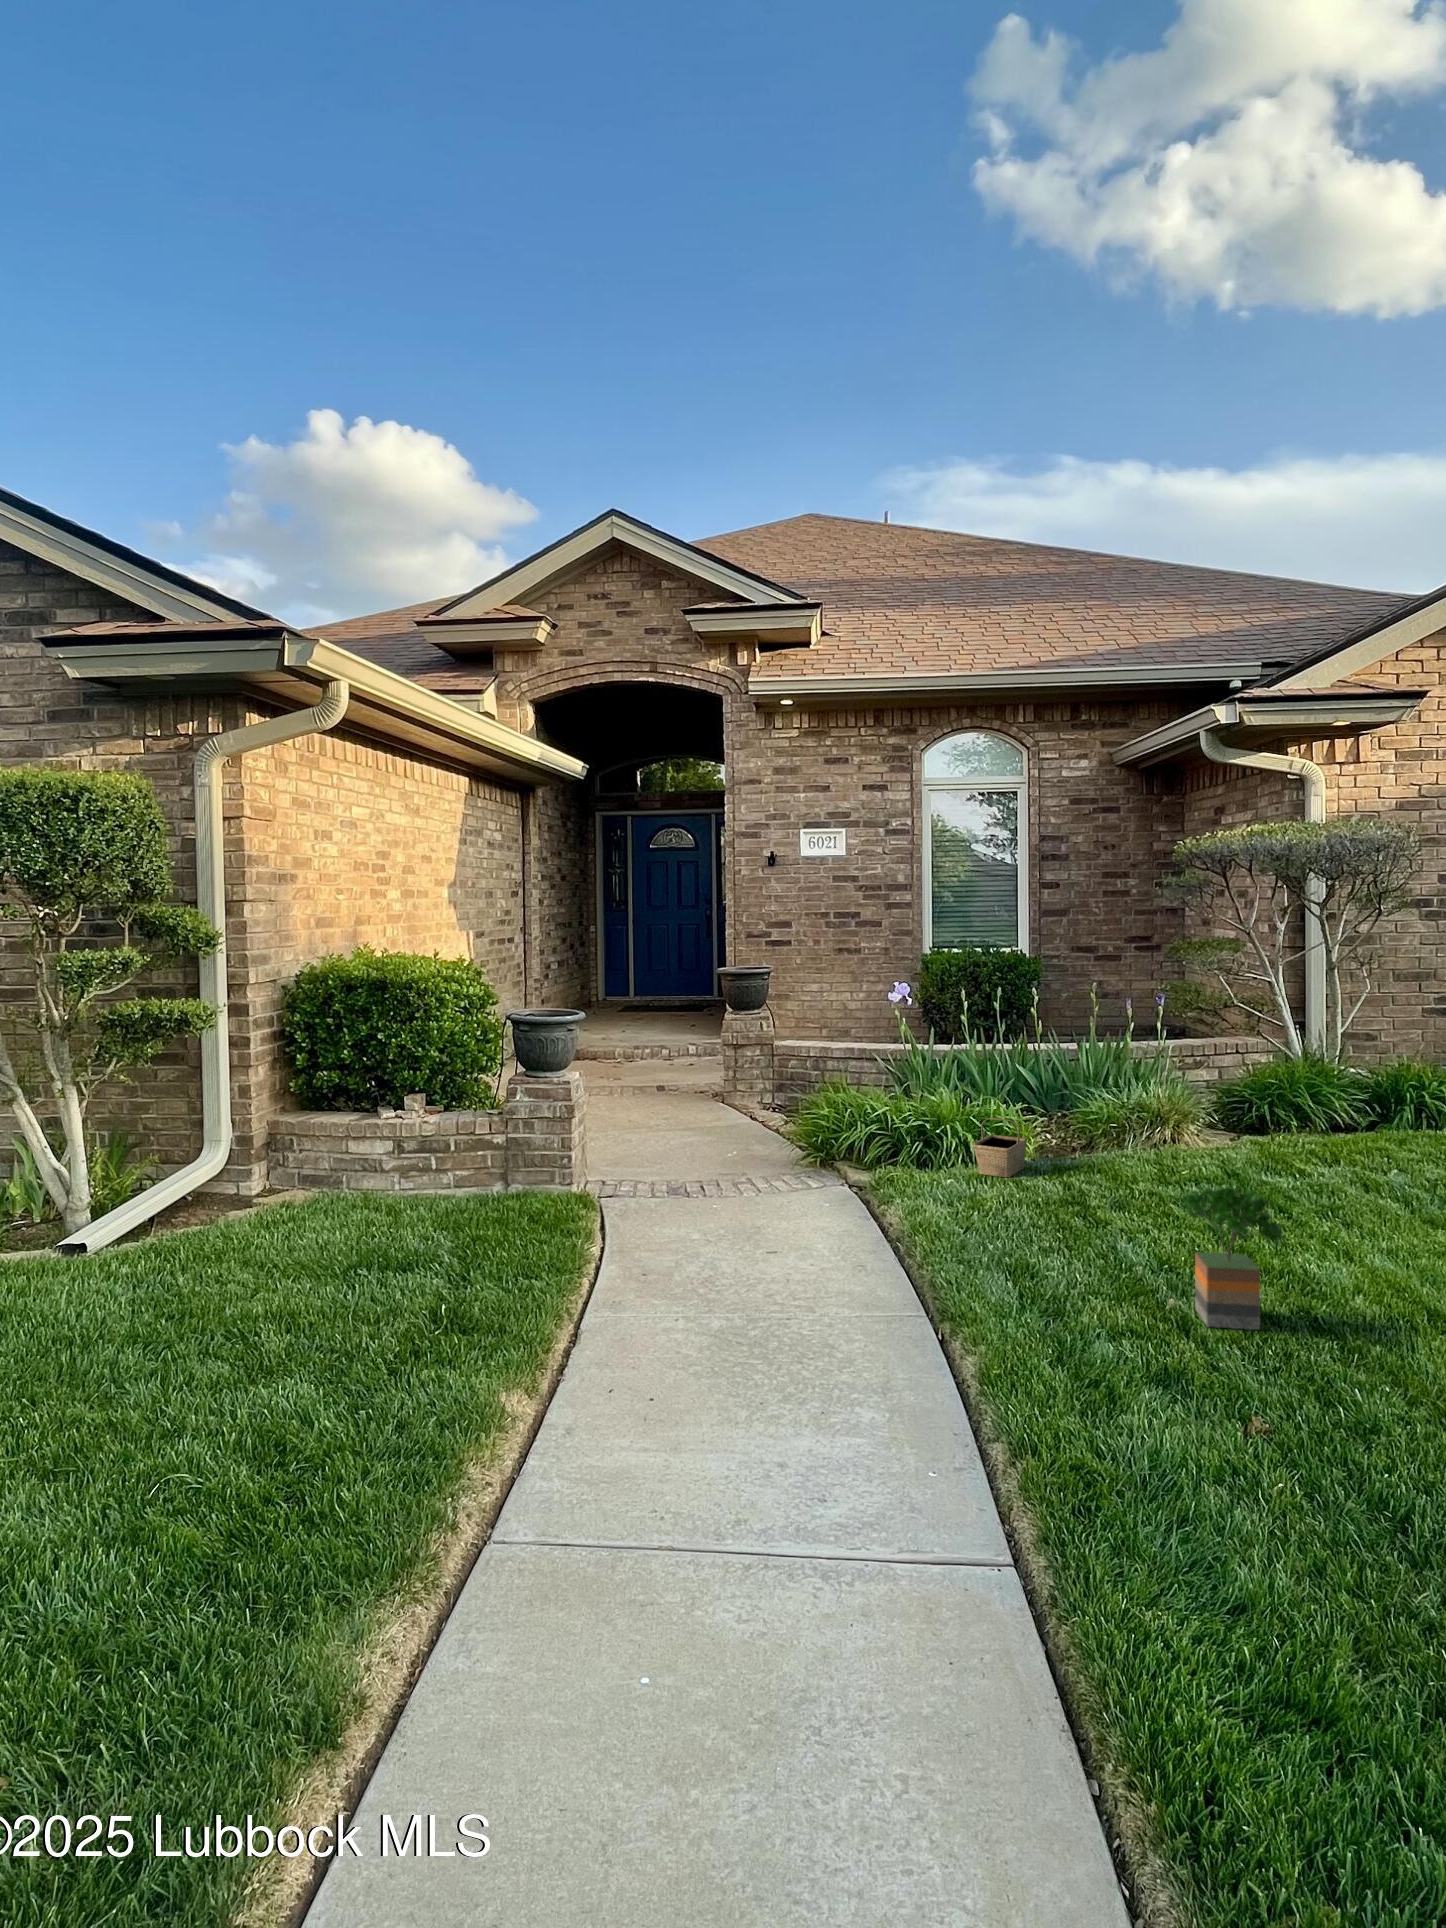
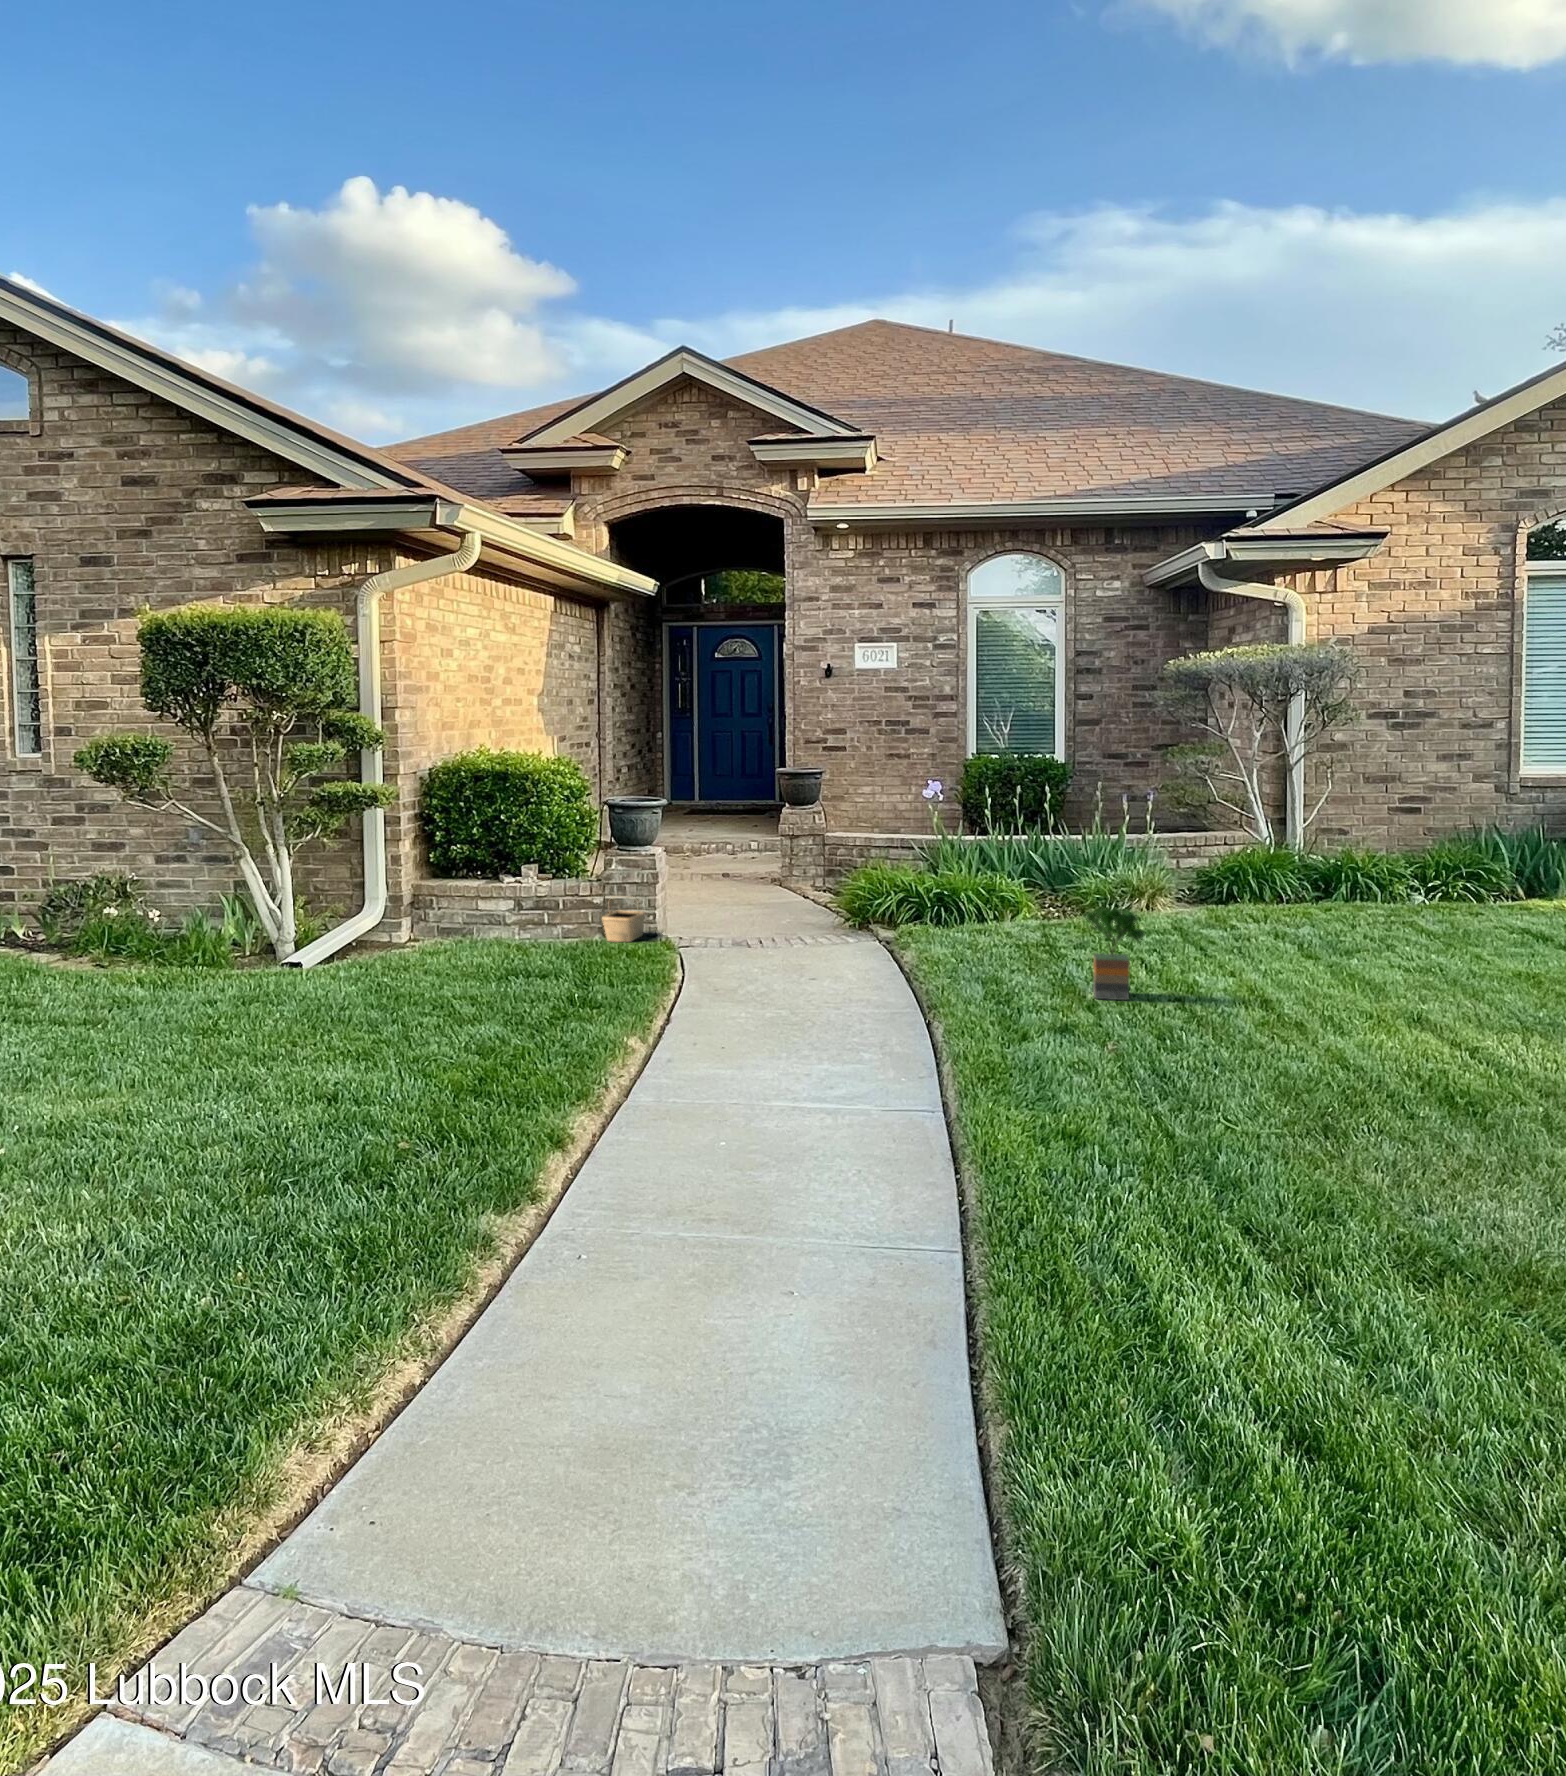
basket: present [973,1118,1027,1177] -> present [602,905,645,942]

